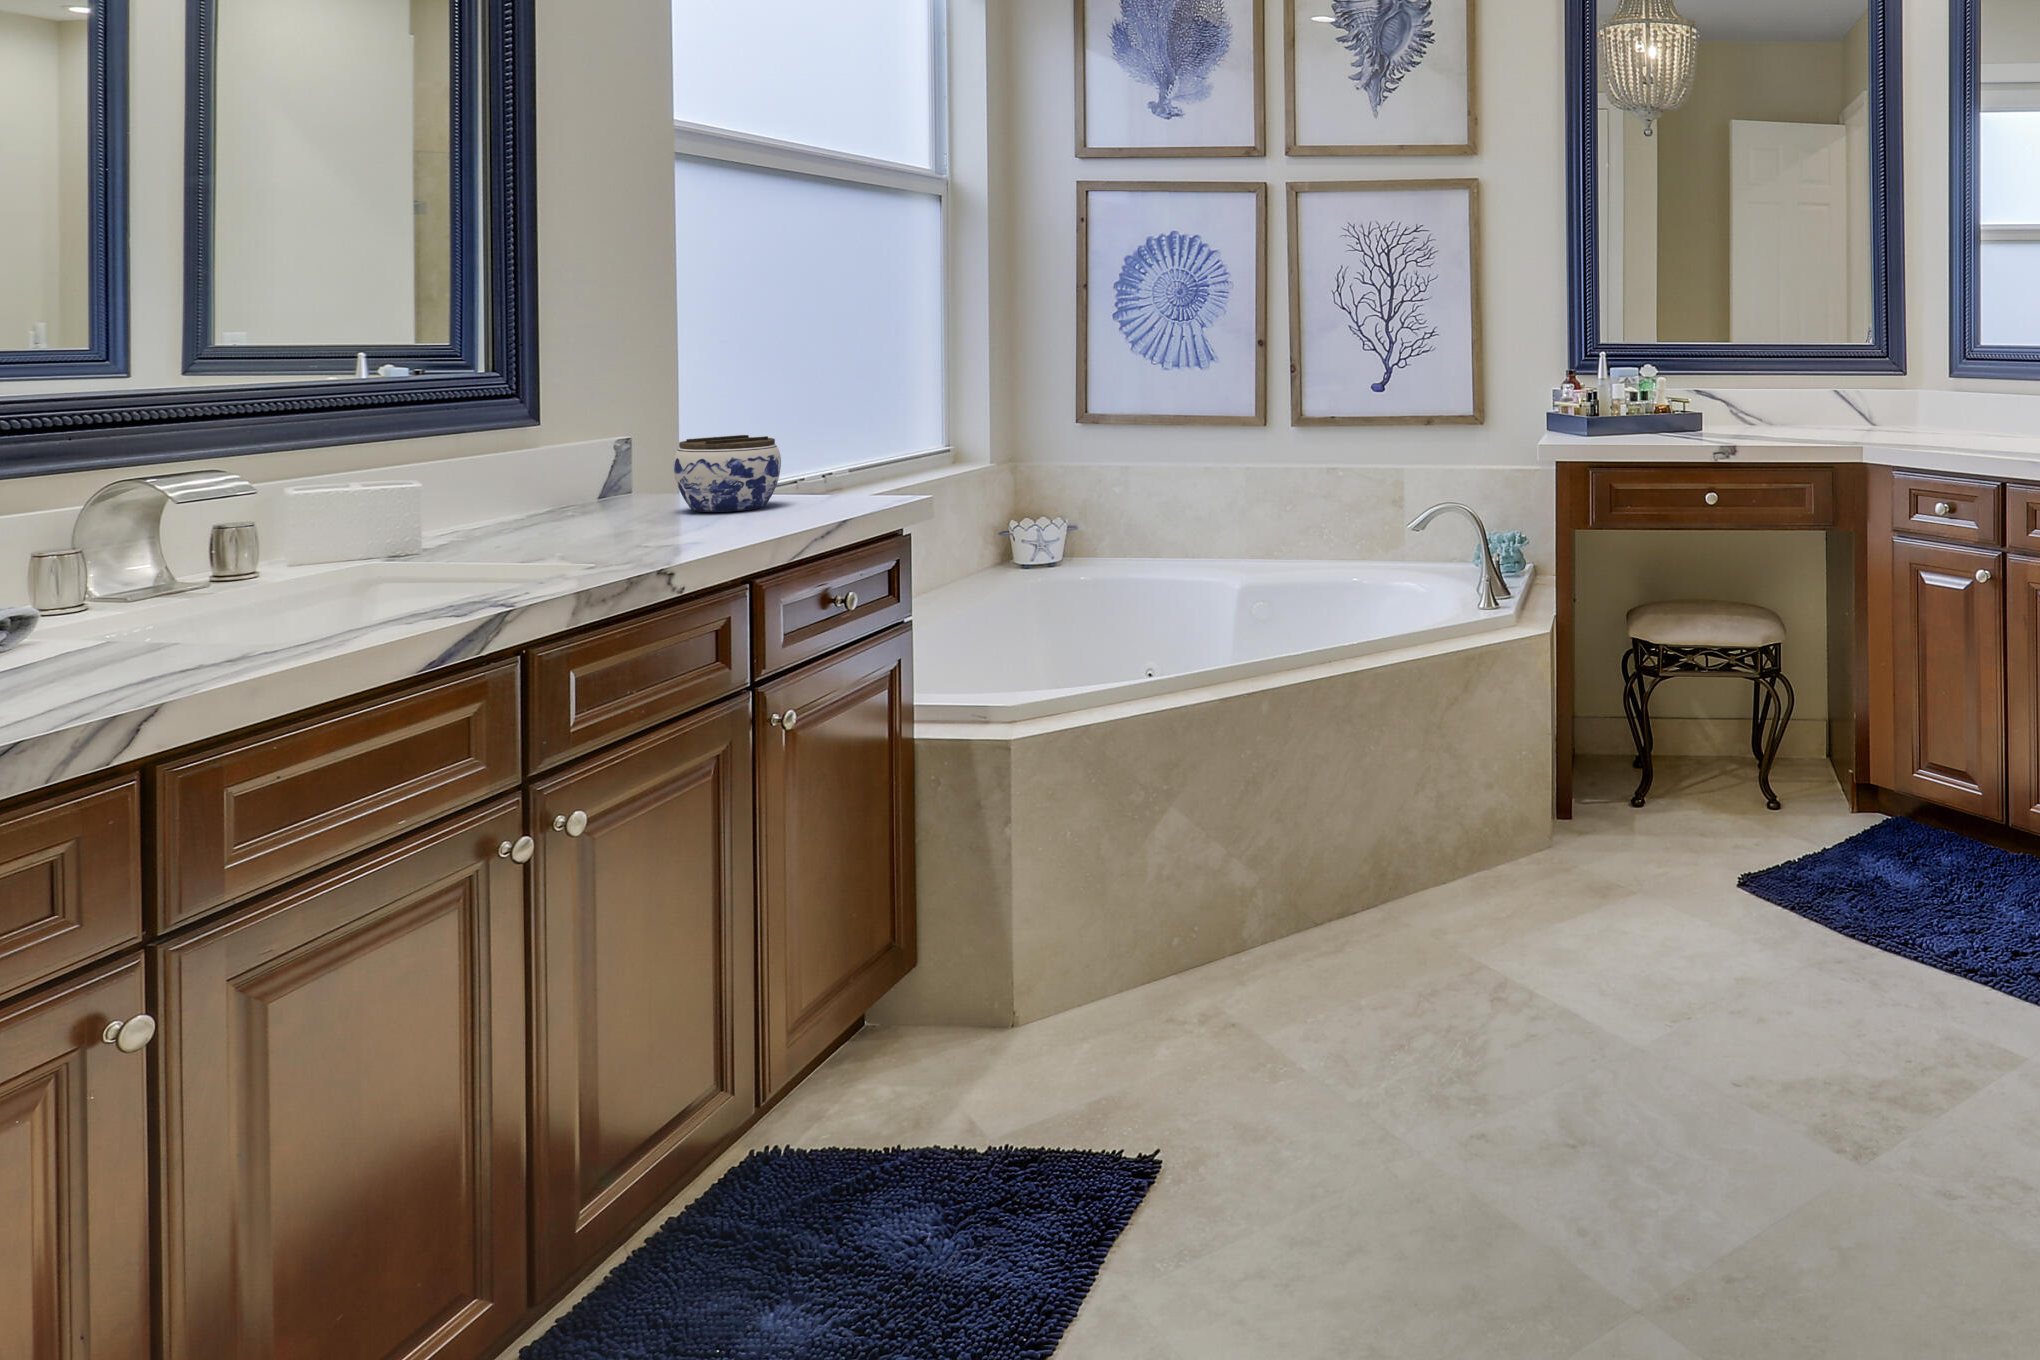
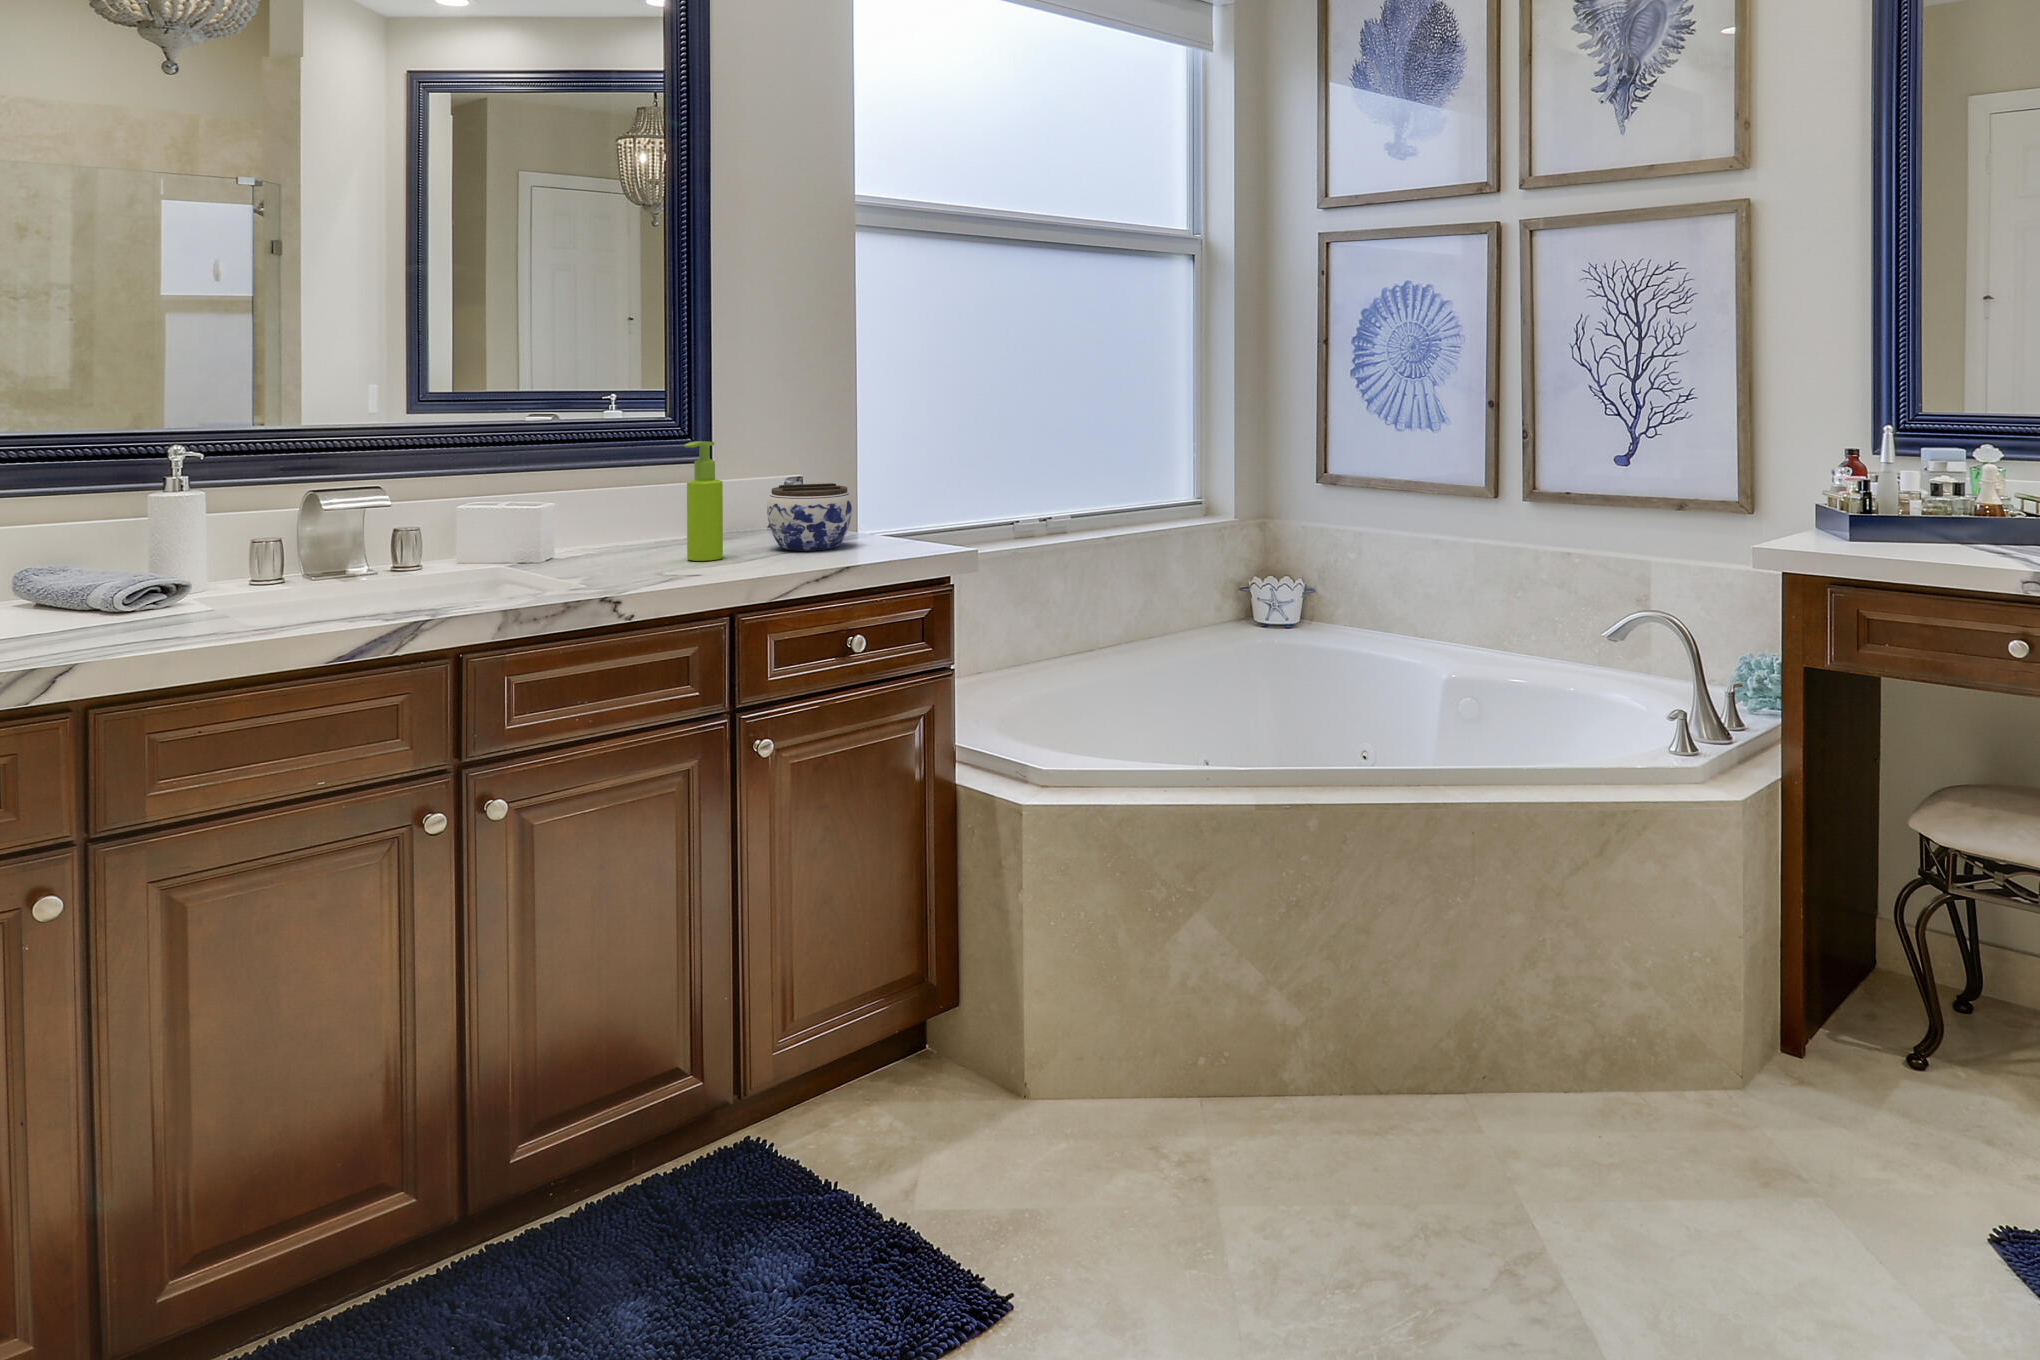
soap dispenser: none [608,387,657,530] -> present [684,441,723,561]

